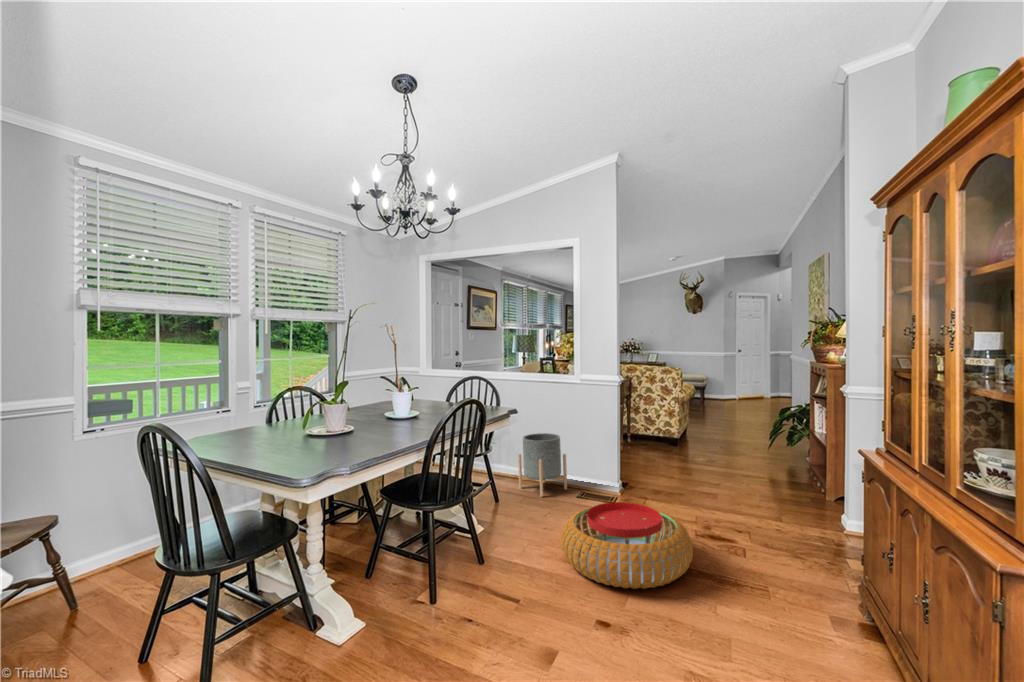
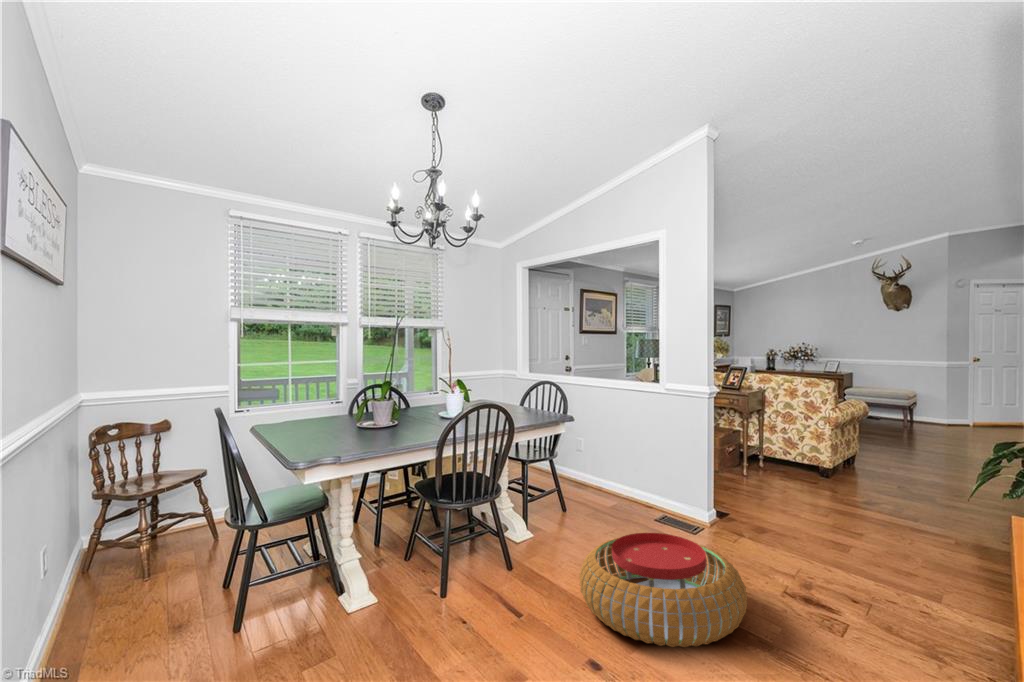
planter: present [518,433,567,497] -> none [590,447,646,519]

